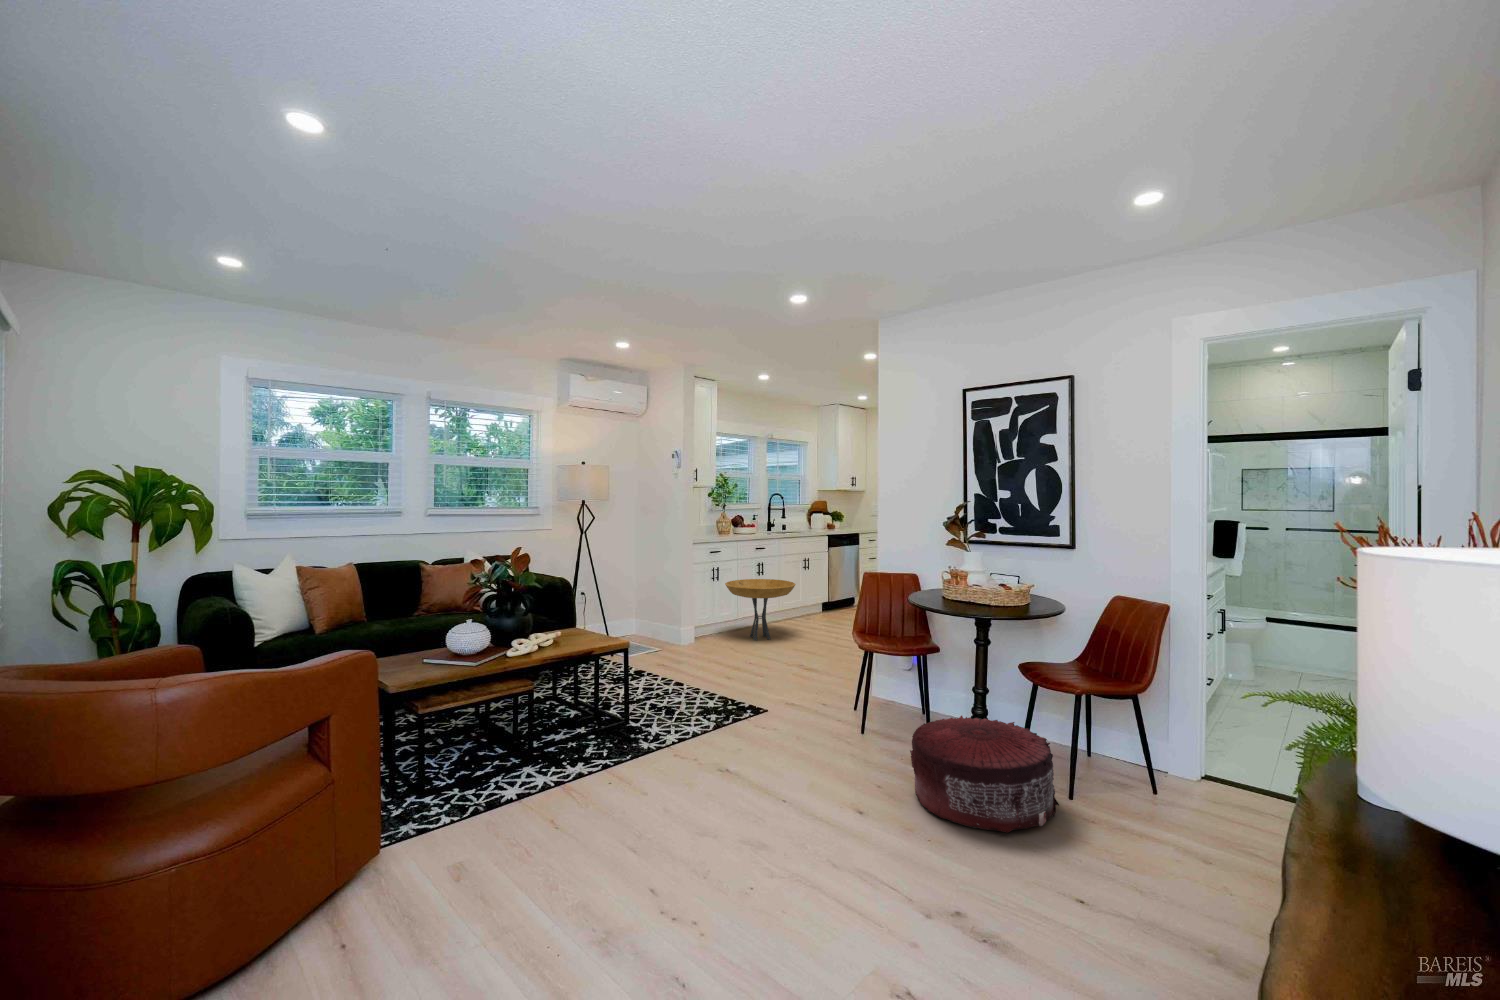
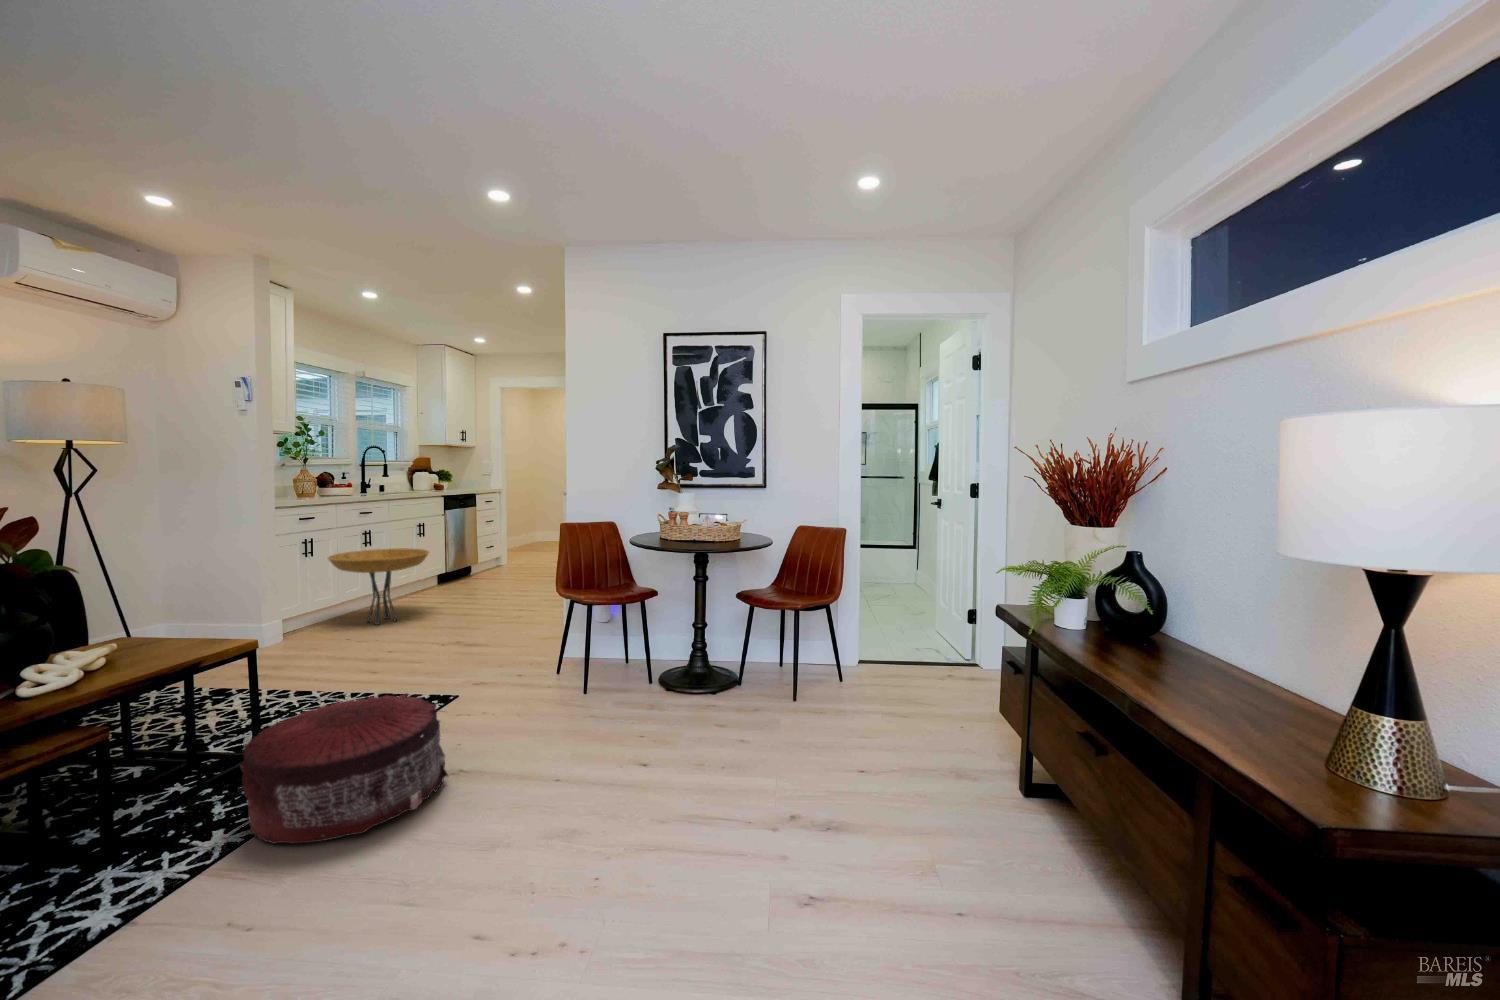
pouf: present [910,716,1059,833] -> present [240,694,448,844]

